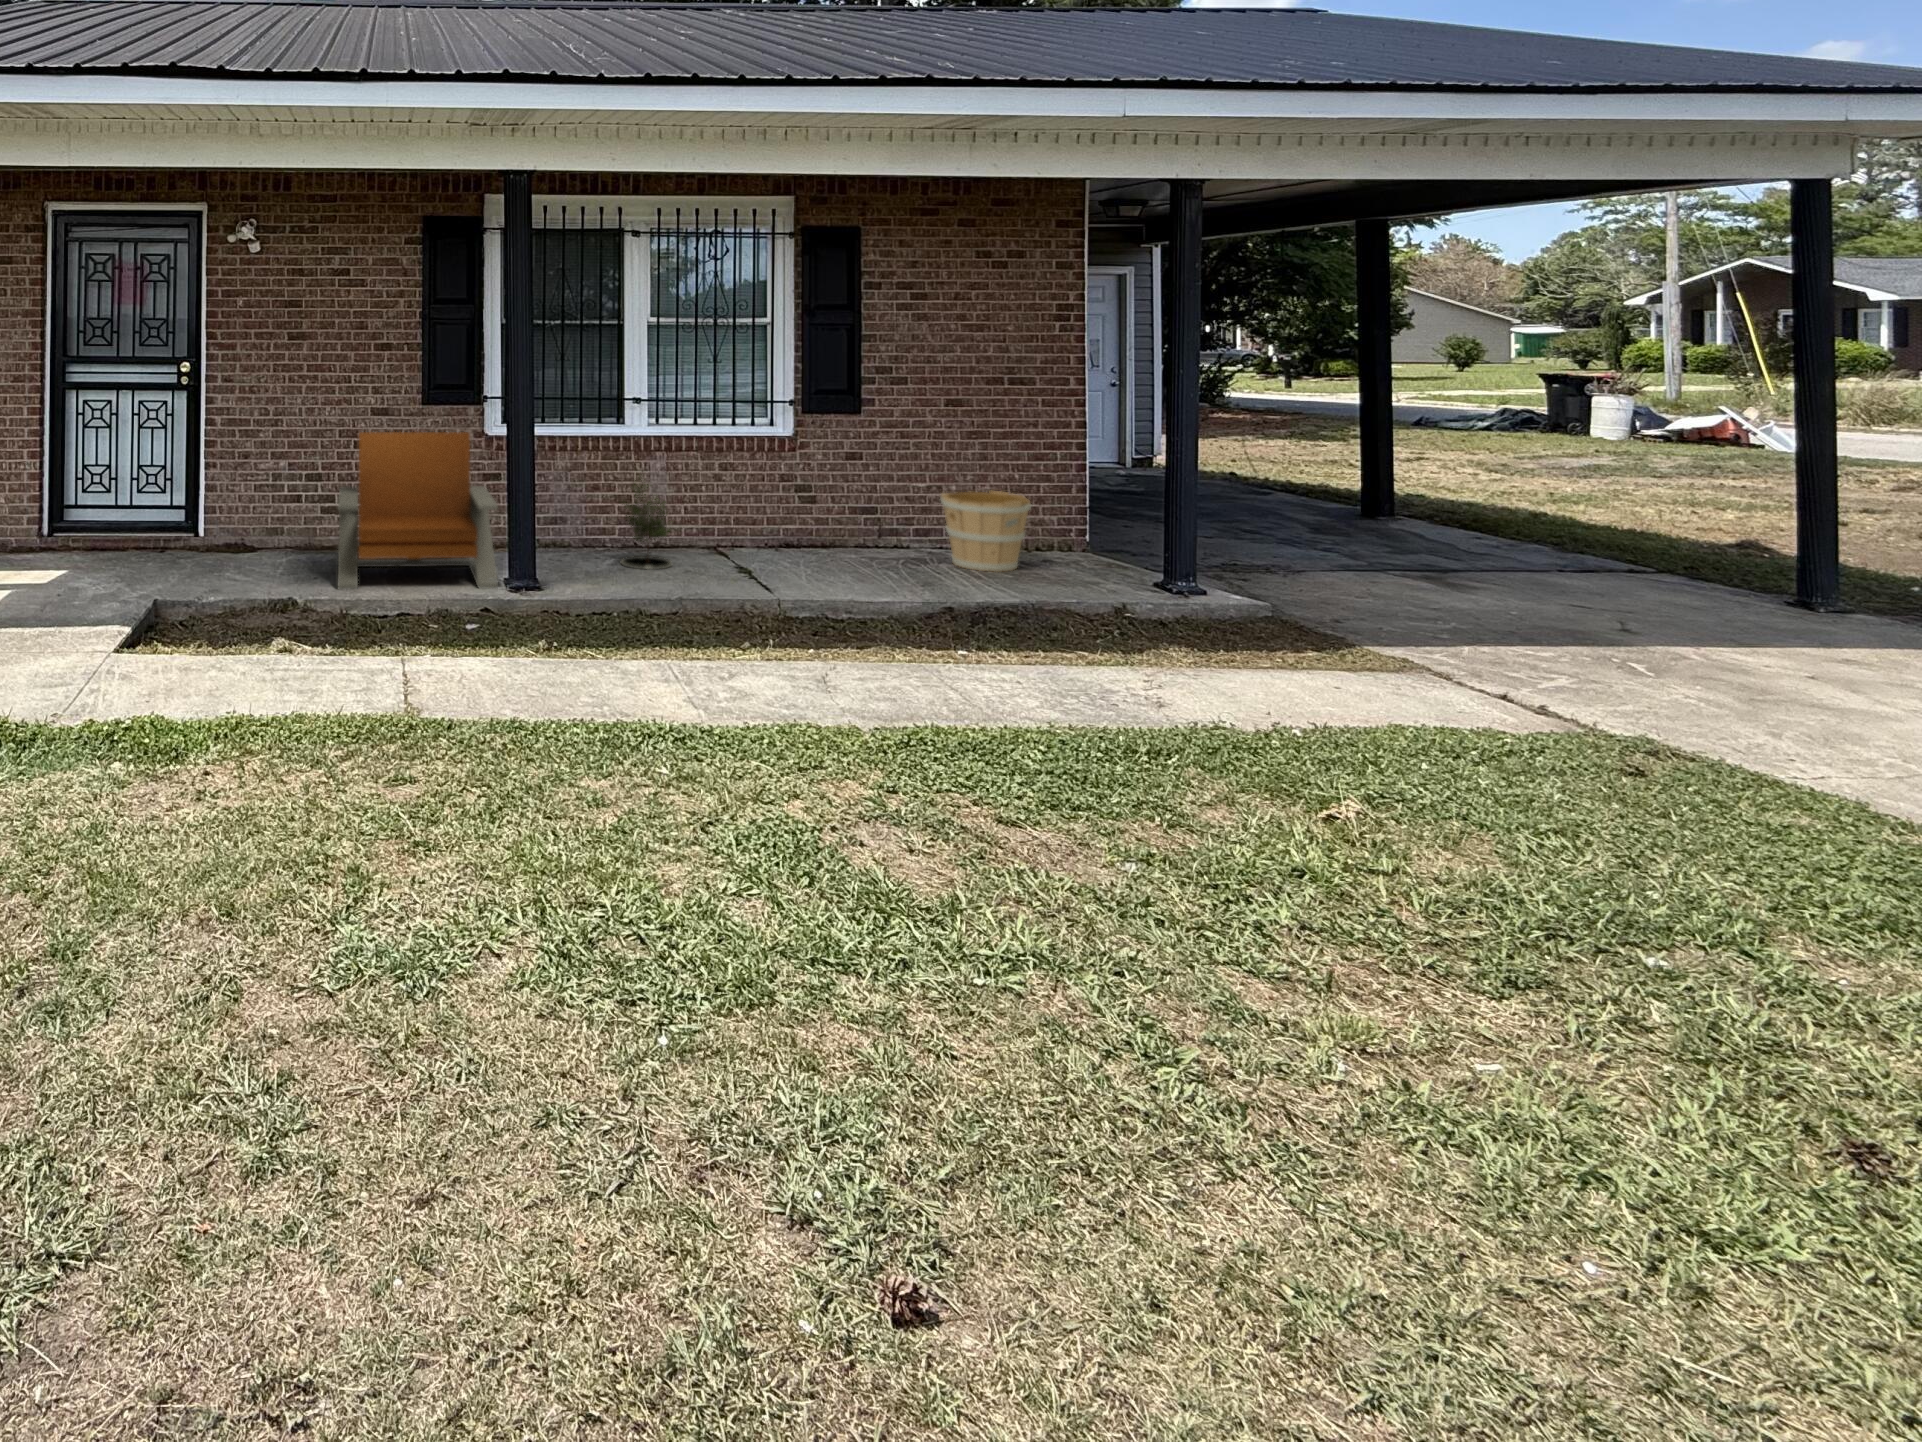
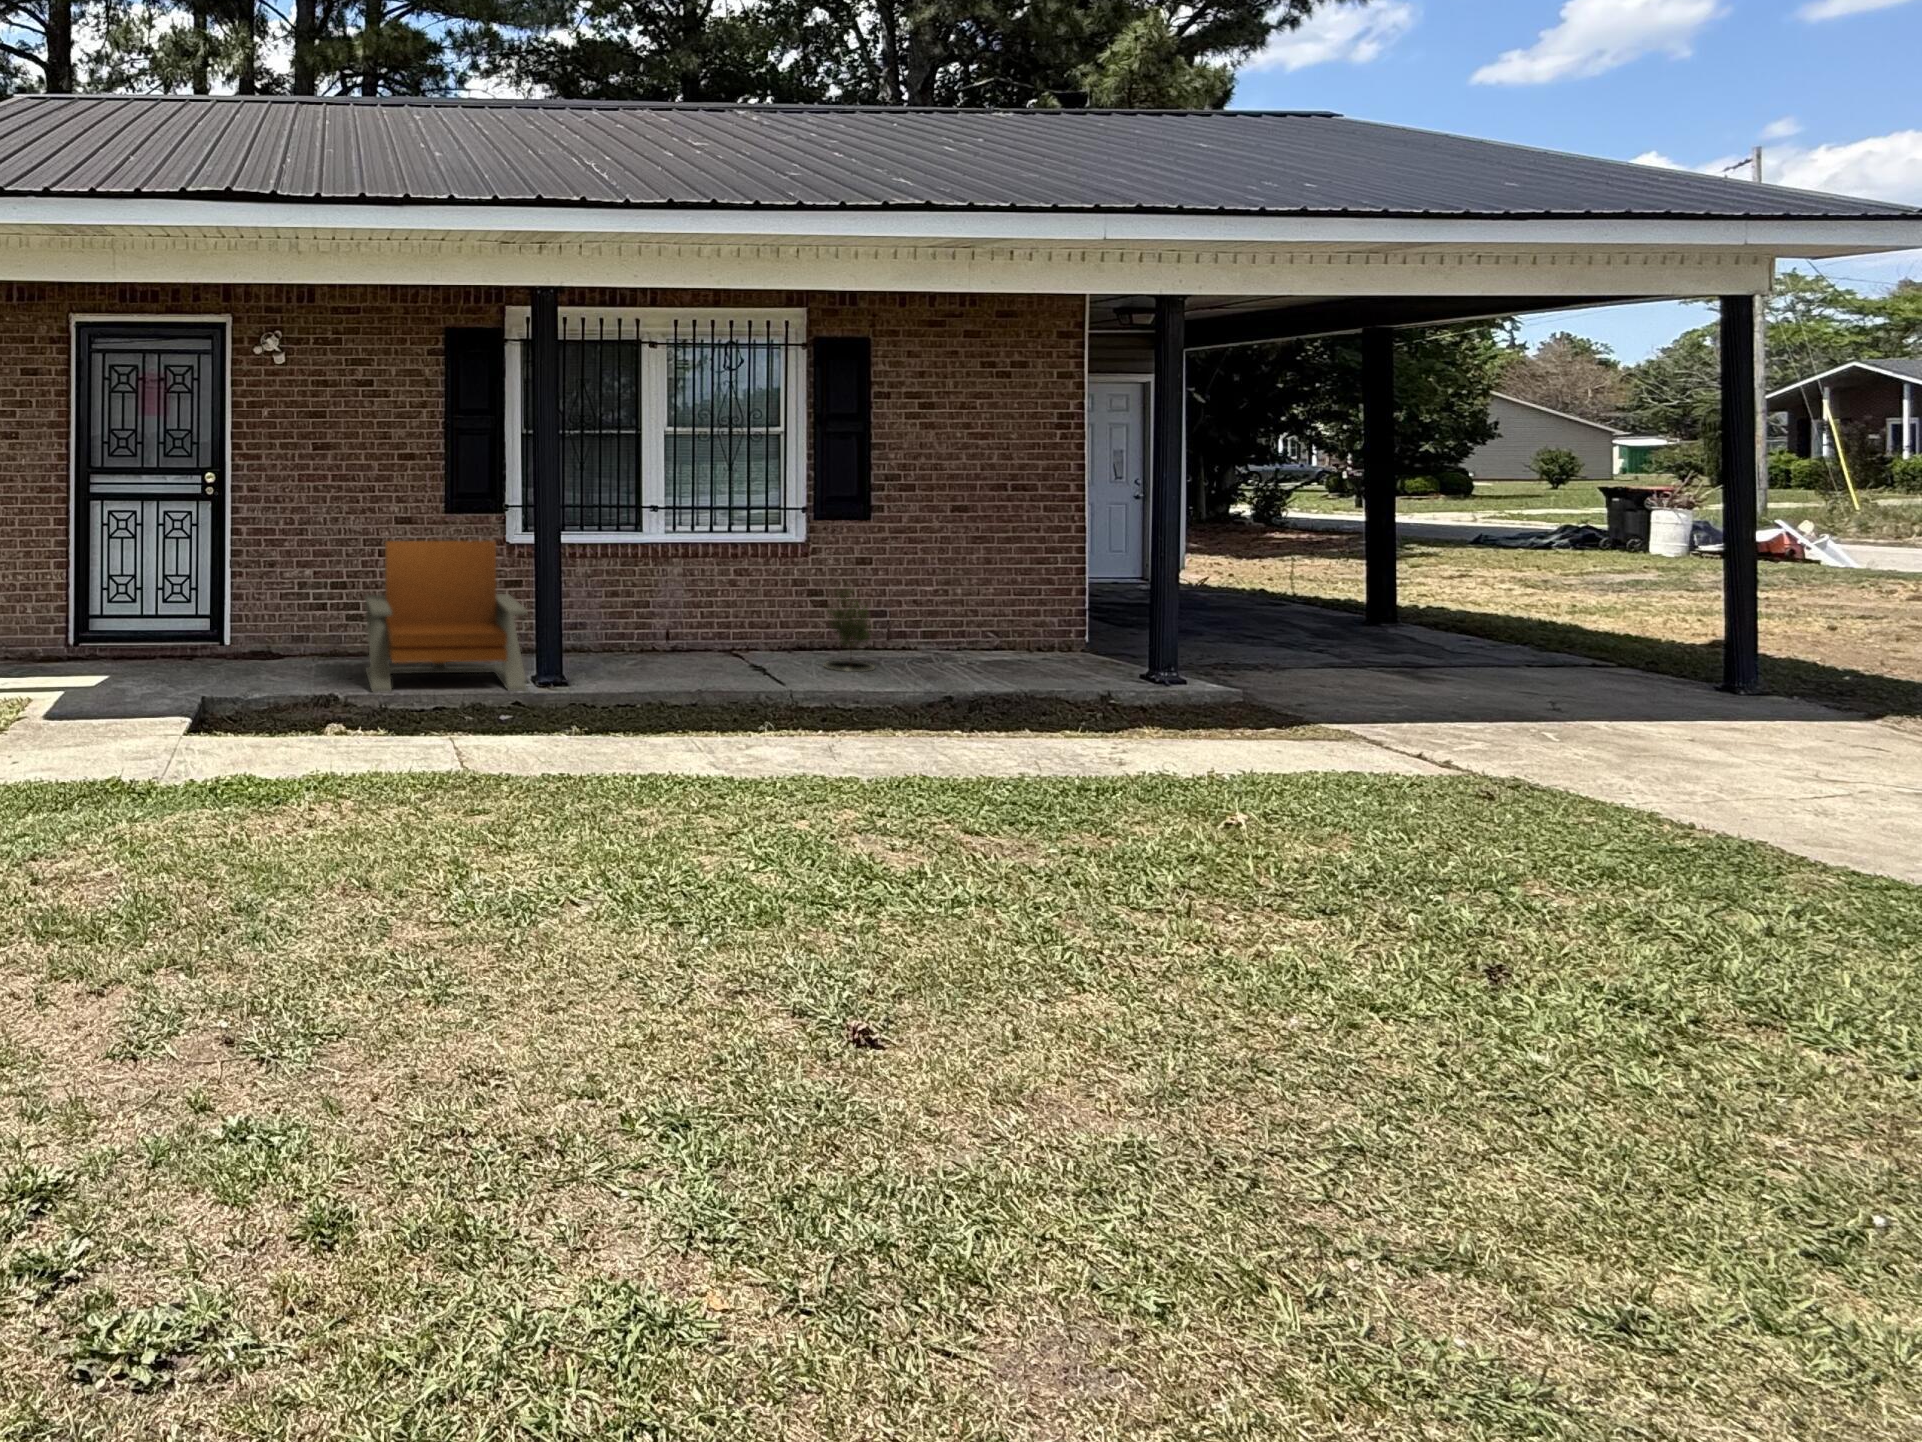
potted tree: present [621,475,672,570] -> present [824,586,875,672]
wooden bucket: present [941,491,1031,572] -> none [953,596,1040,674]

